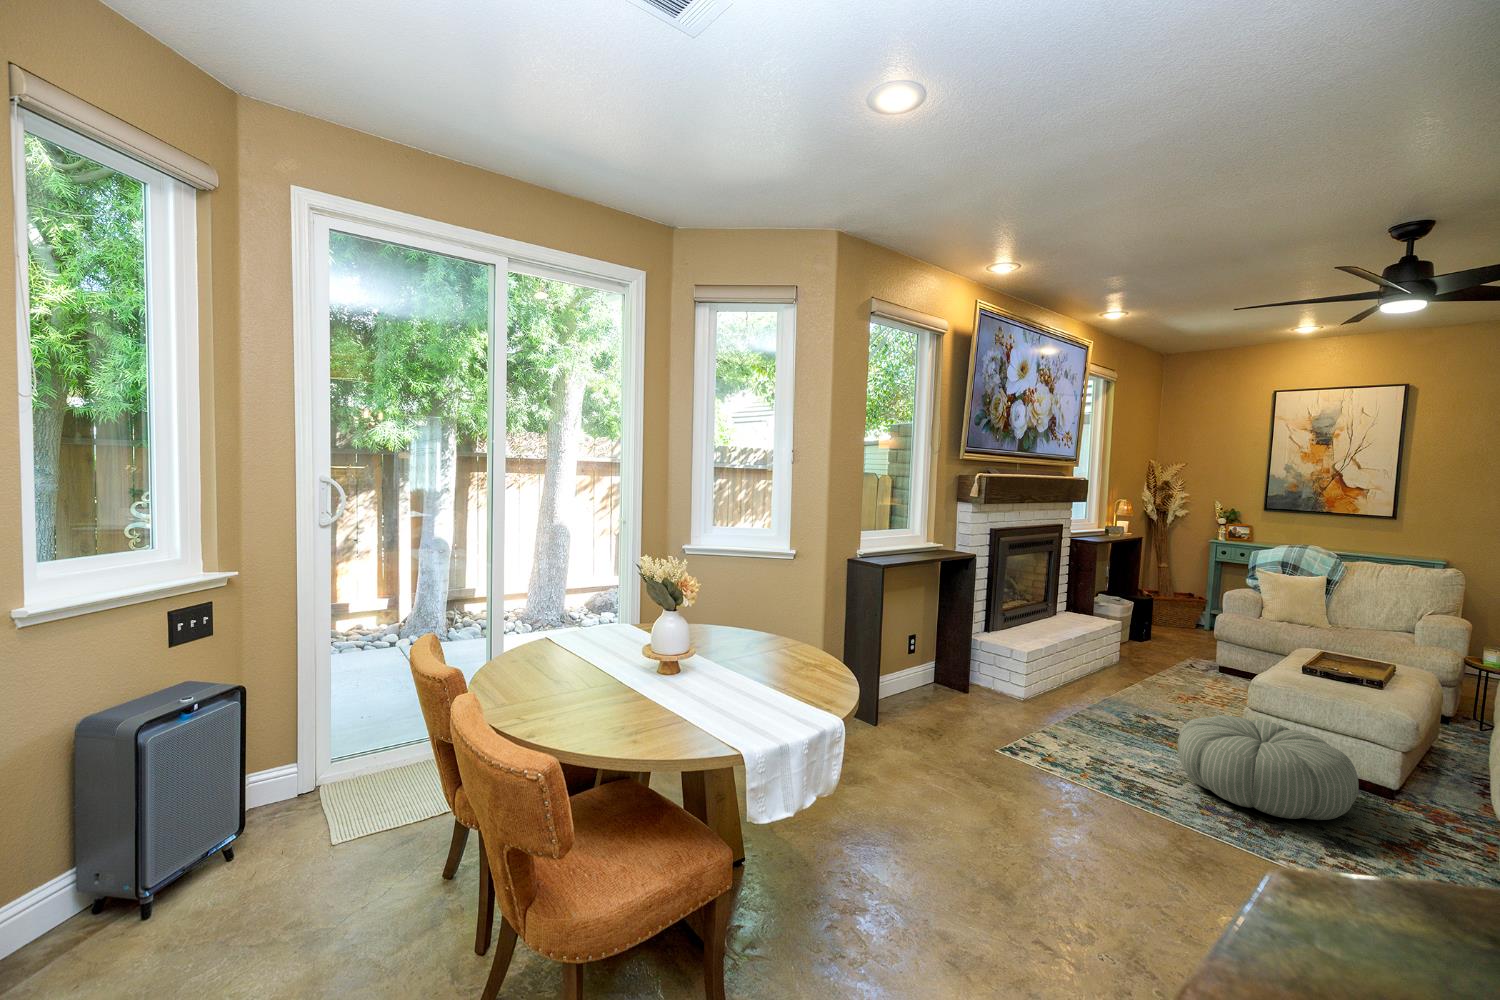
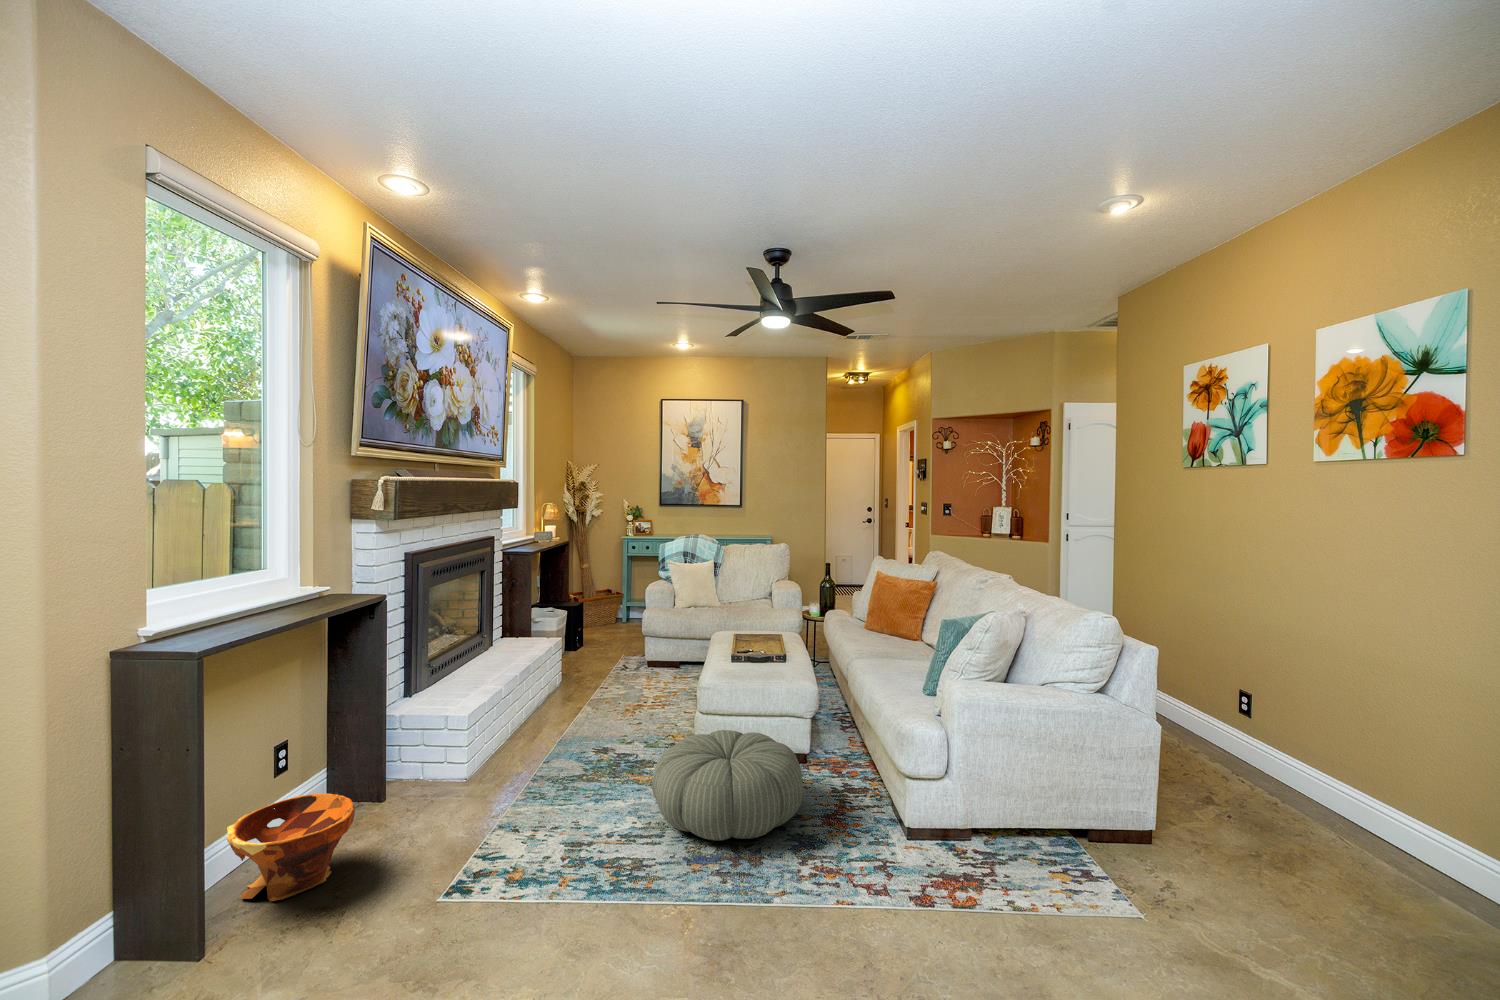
planter: none [881,668,947,723] -> present [227,793,355,901]

